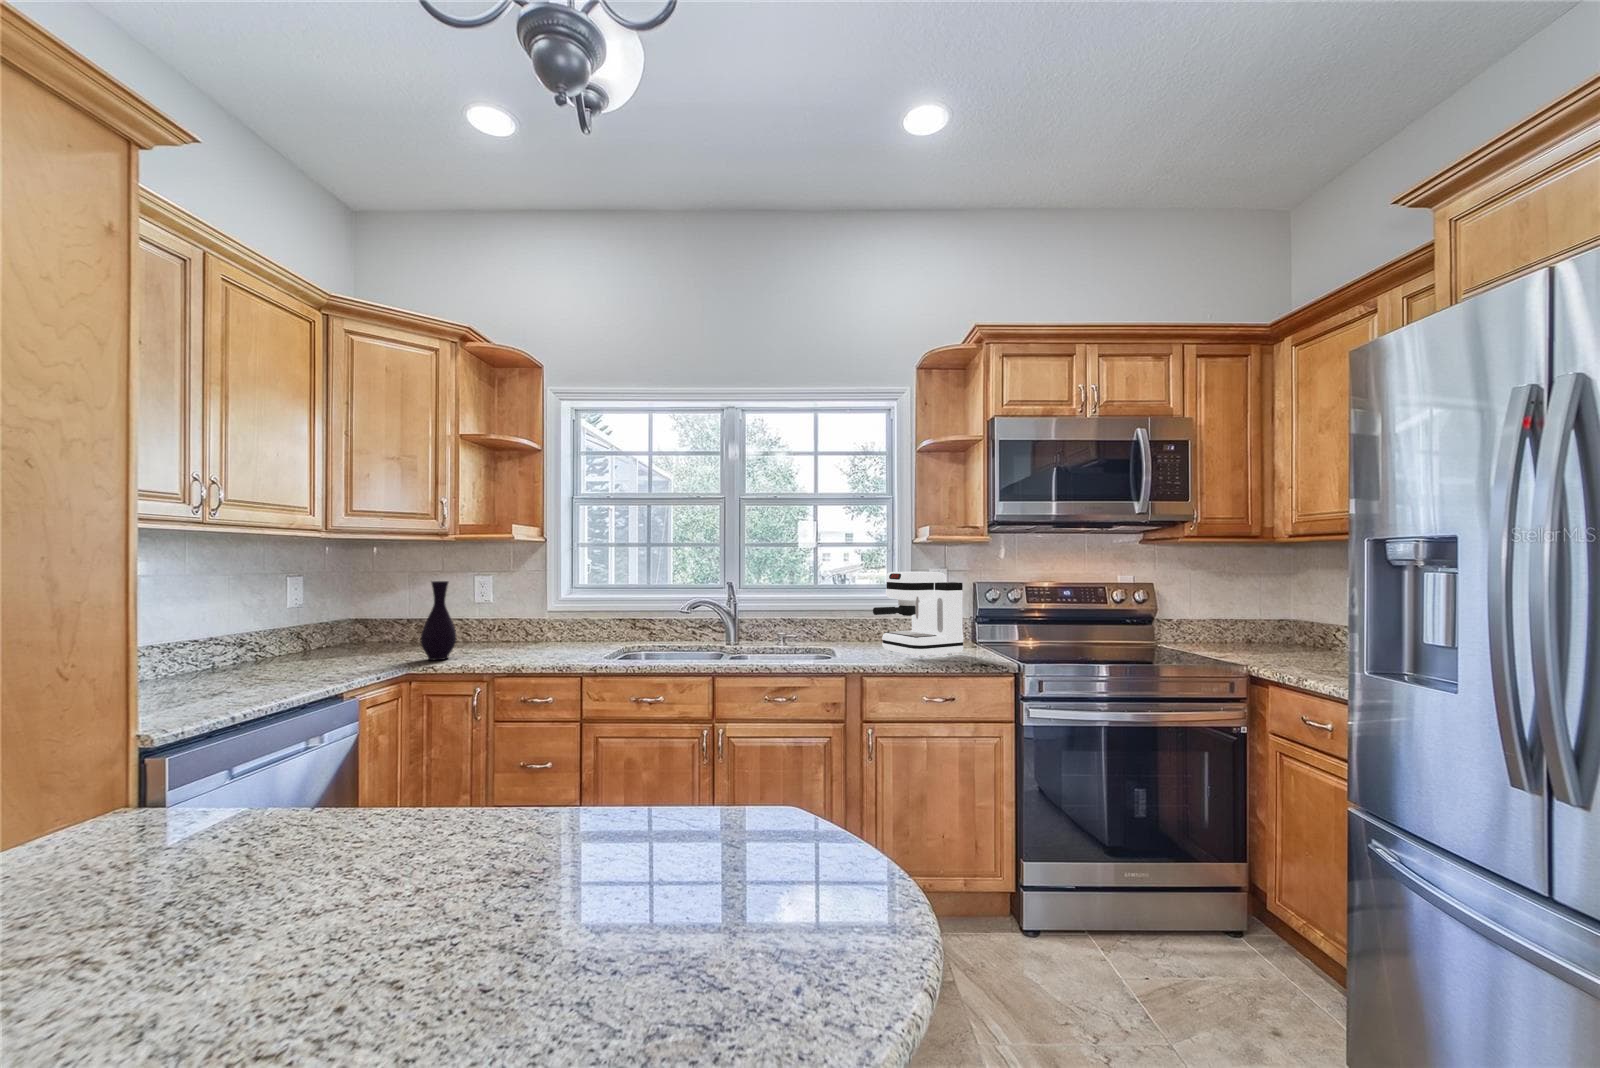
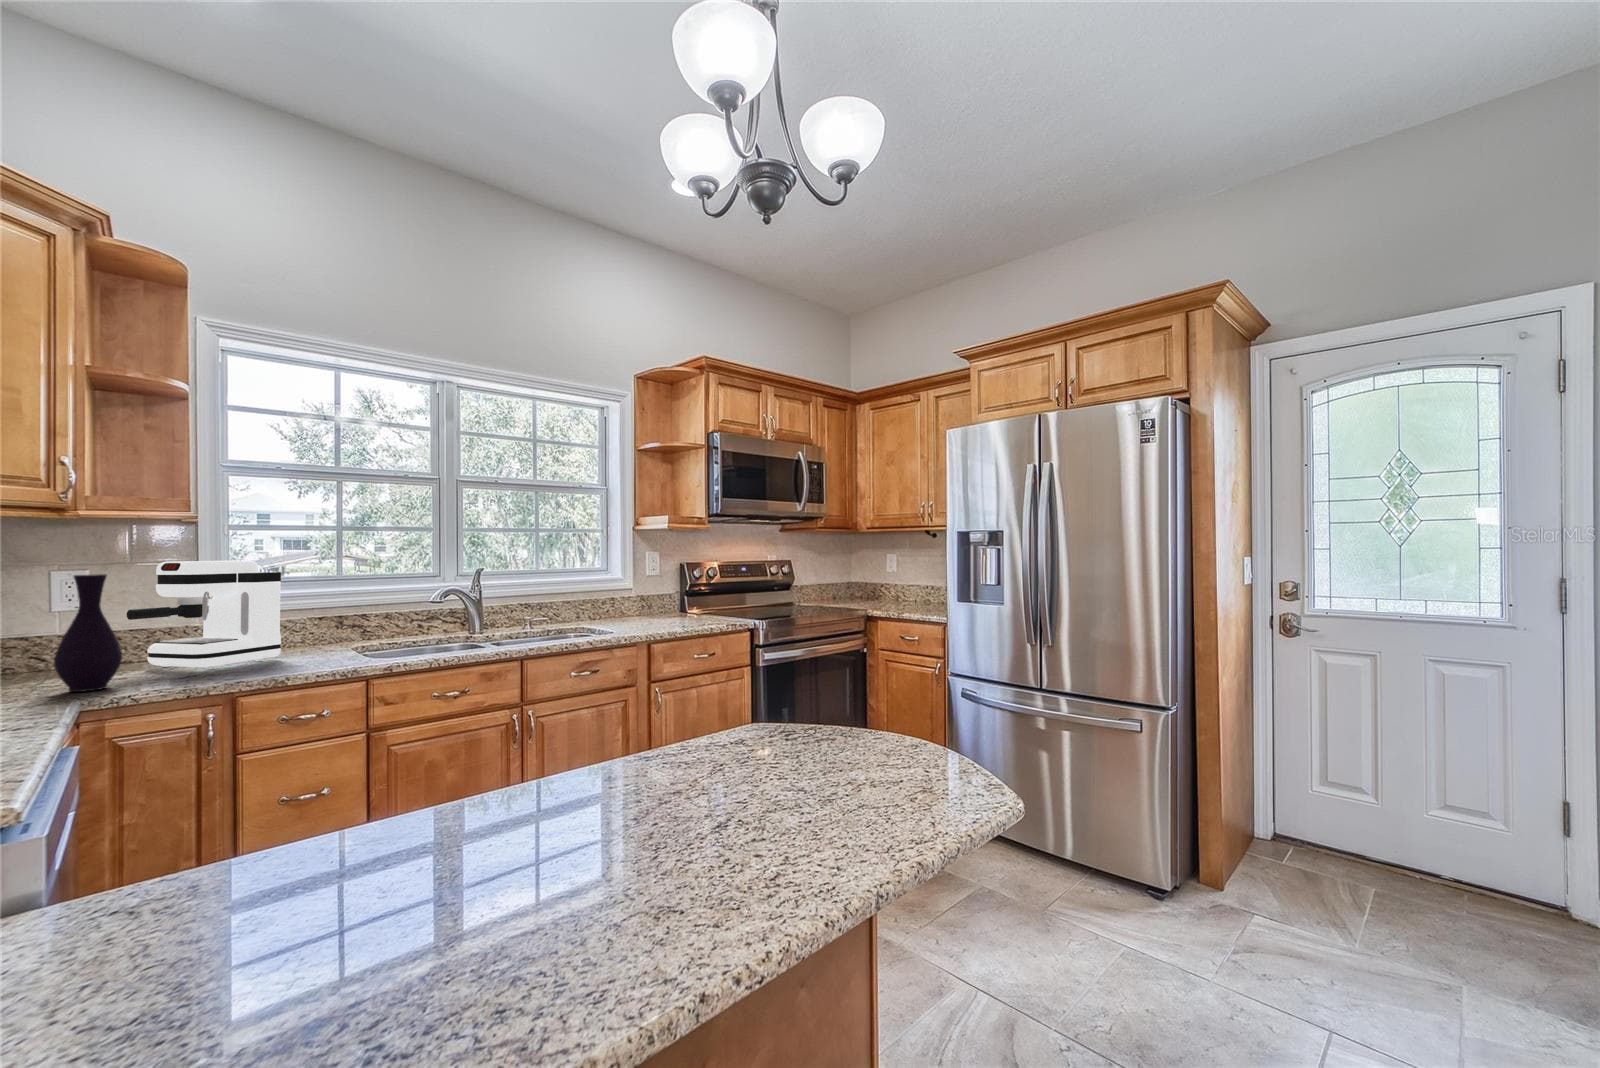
coffee maker: present [873,572,963,657] -> present [127,560,281,669]

